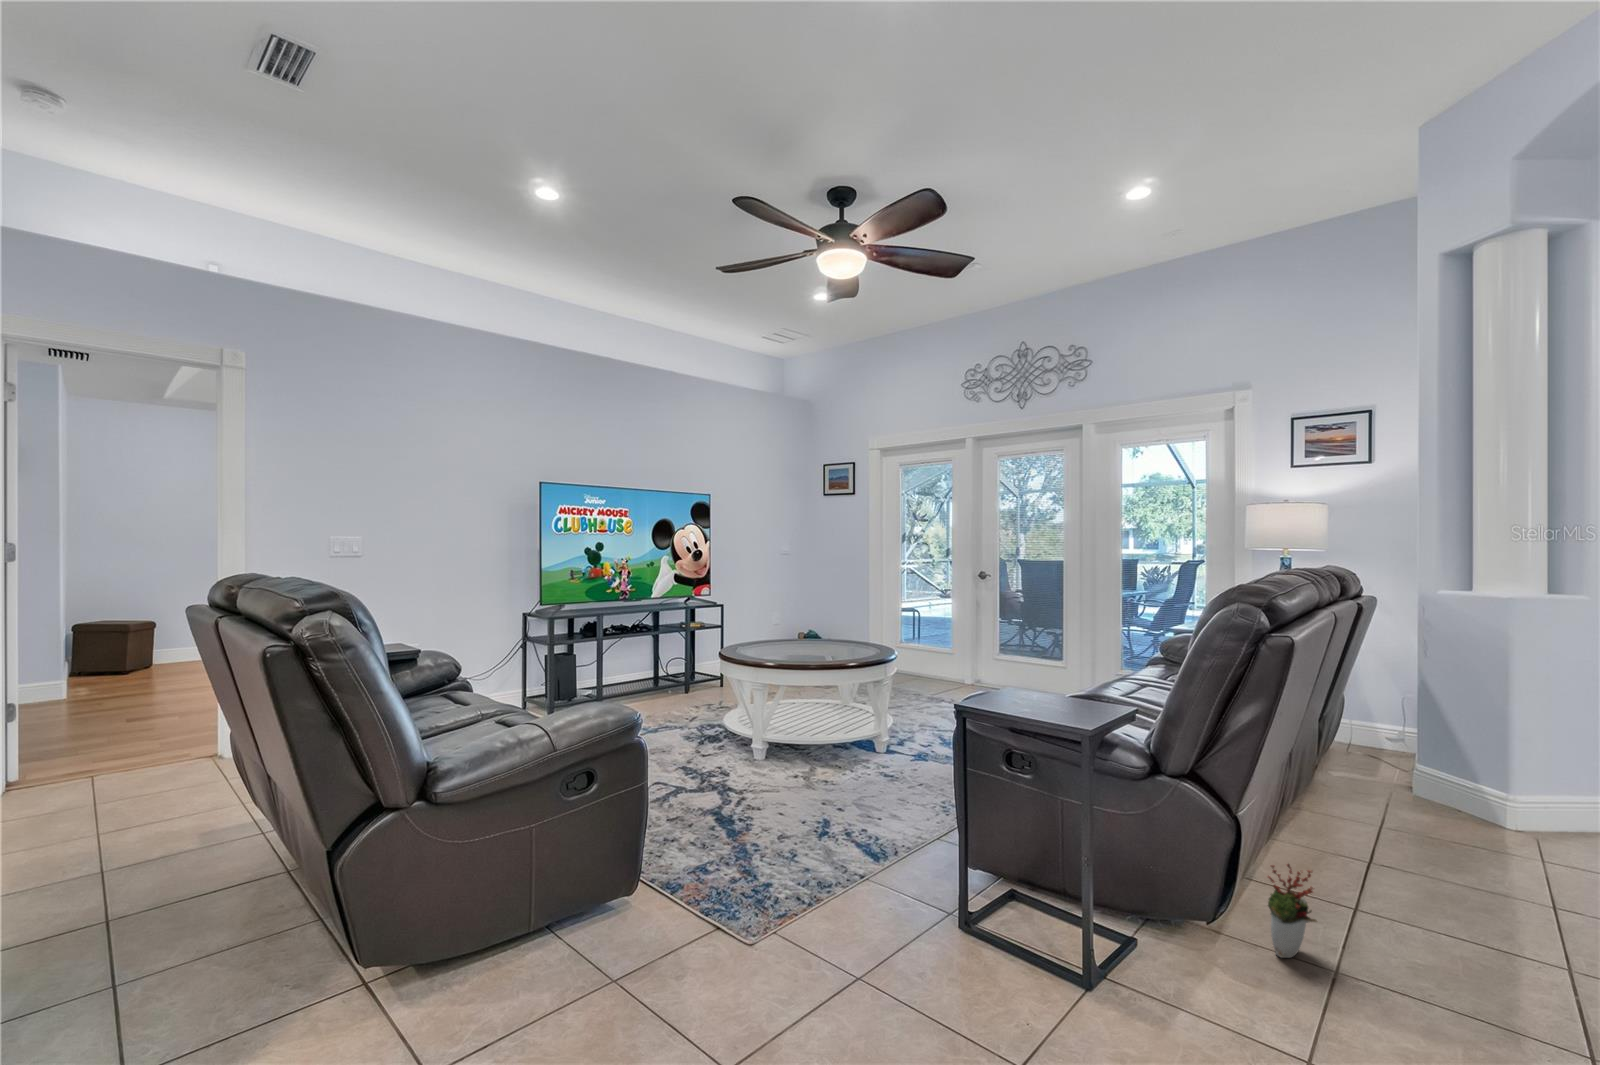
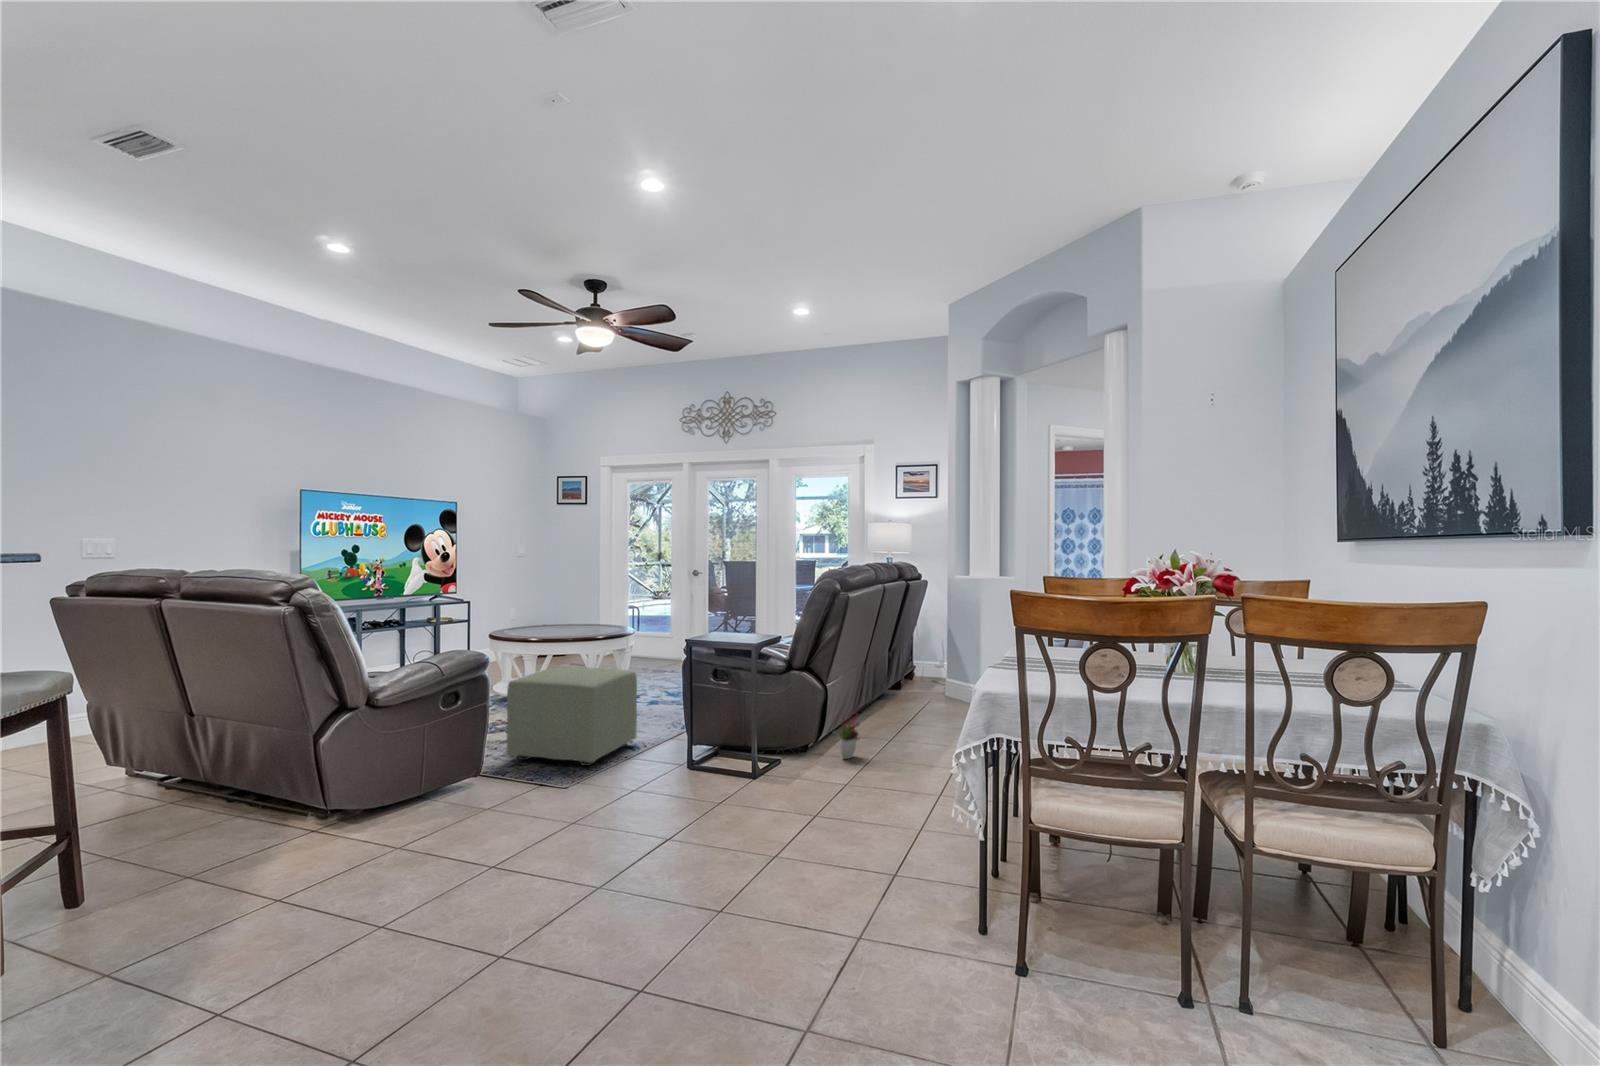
ottoman: none [690,712,884,889] -> present [506,667,637,766]

